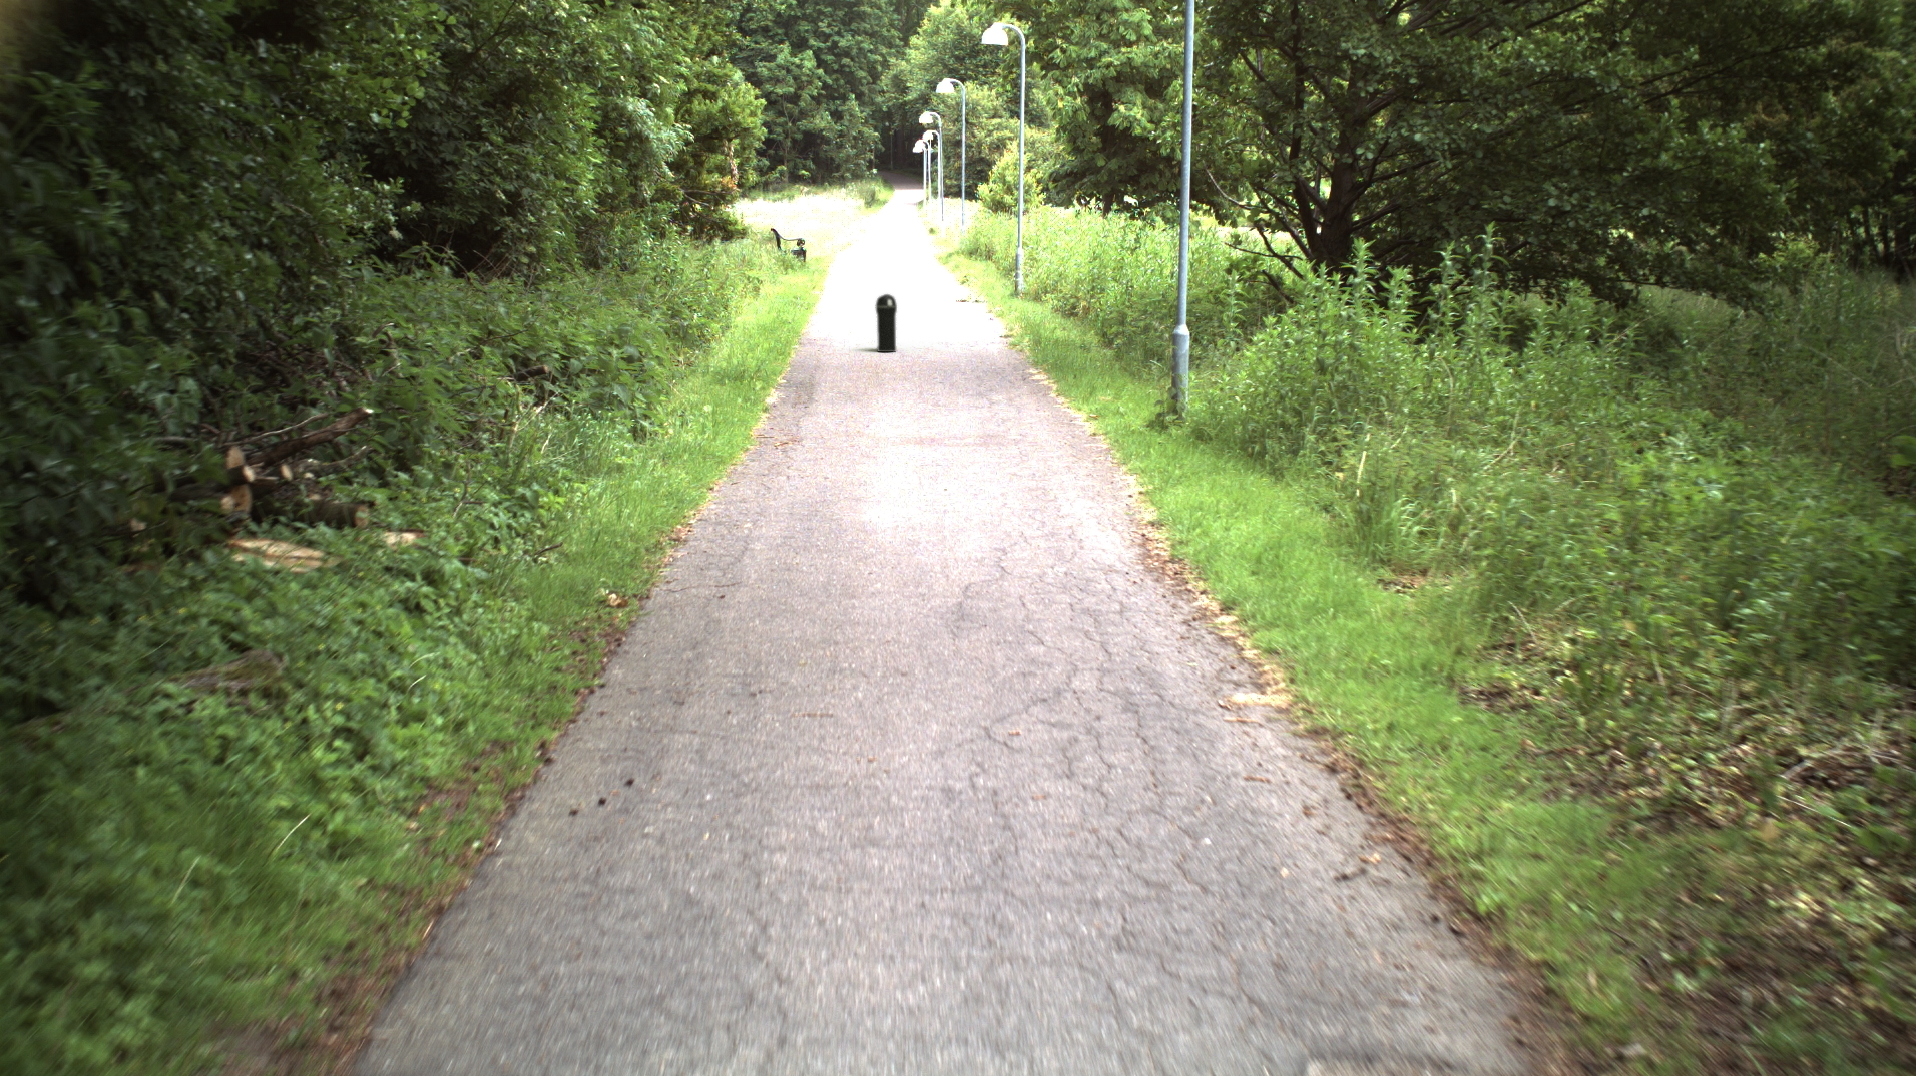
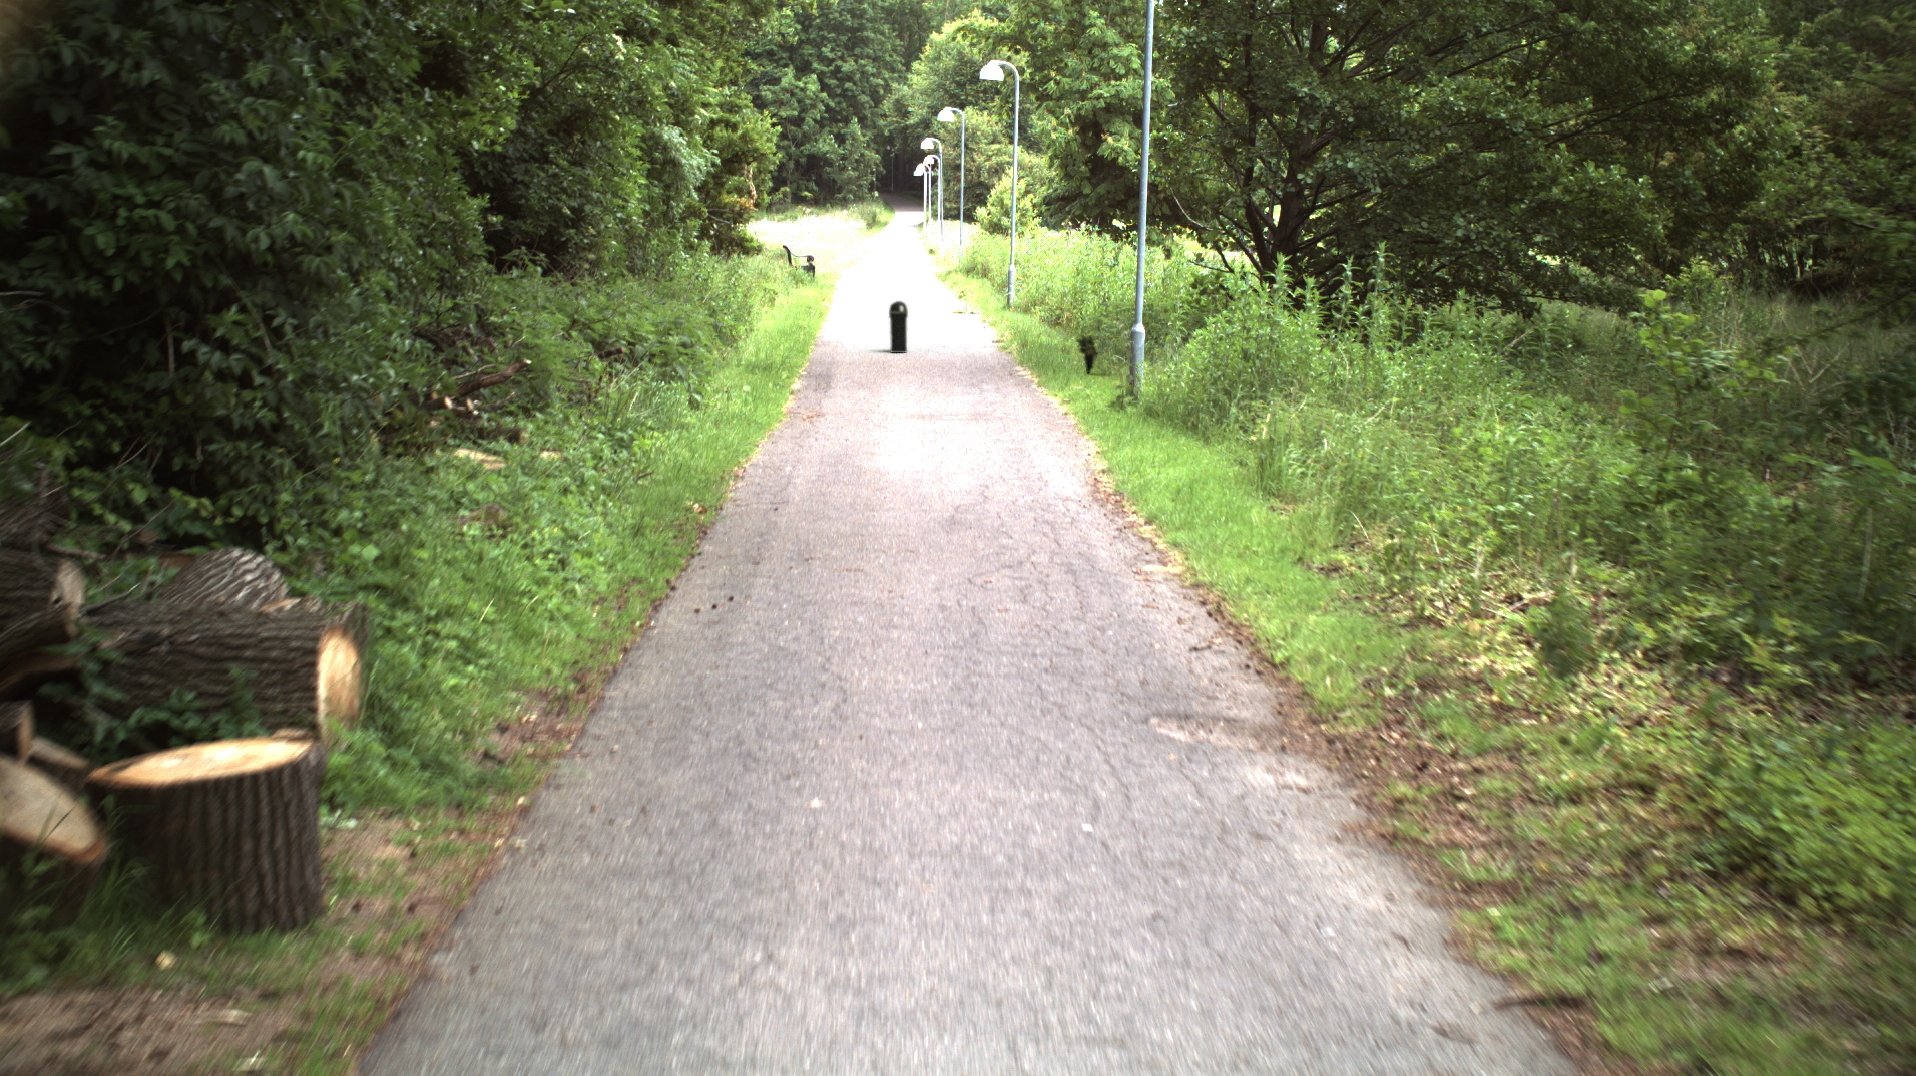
potted plant: none [1084,332,1110,378] -> present [1077,335,1098,373]

